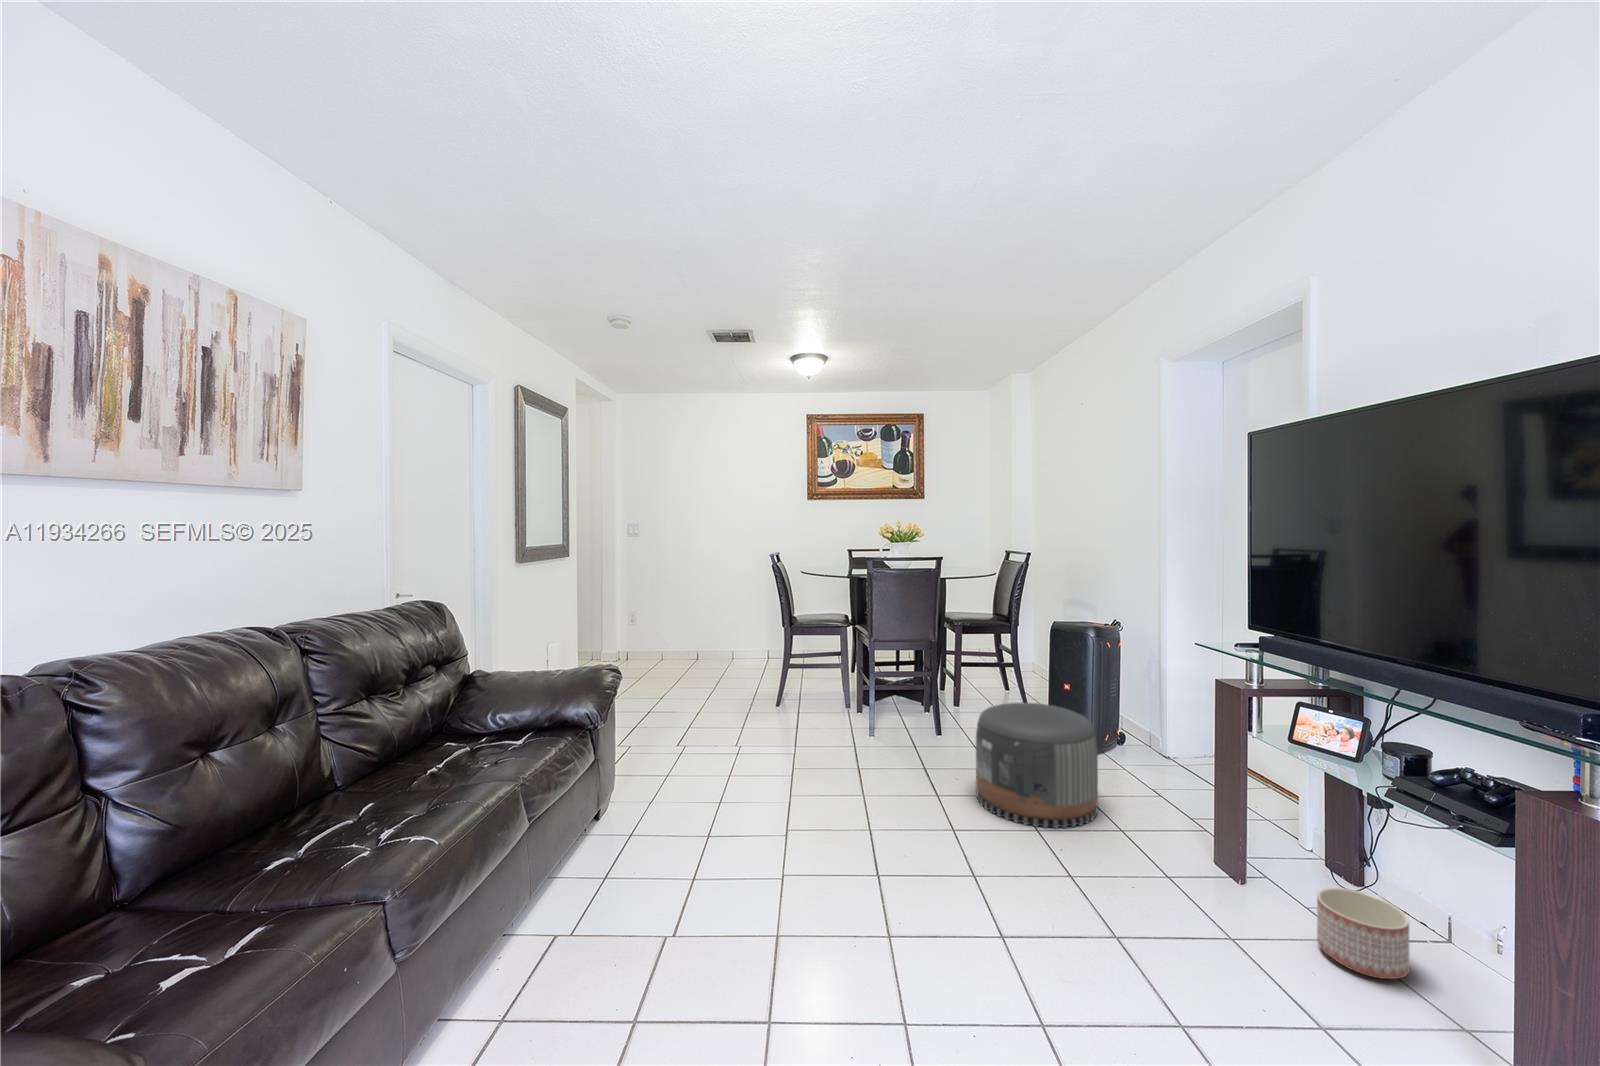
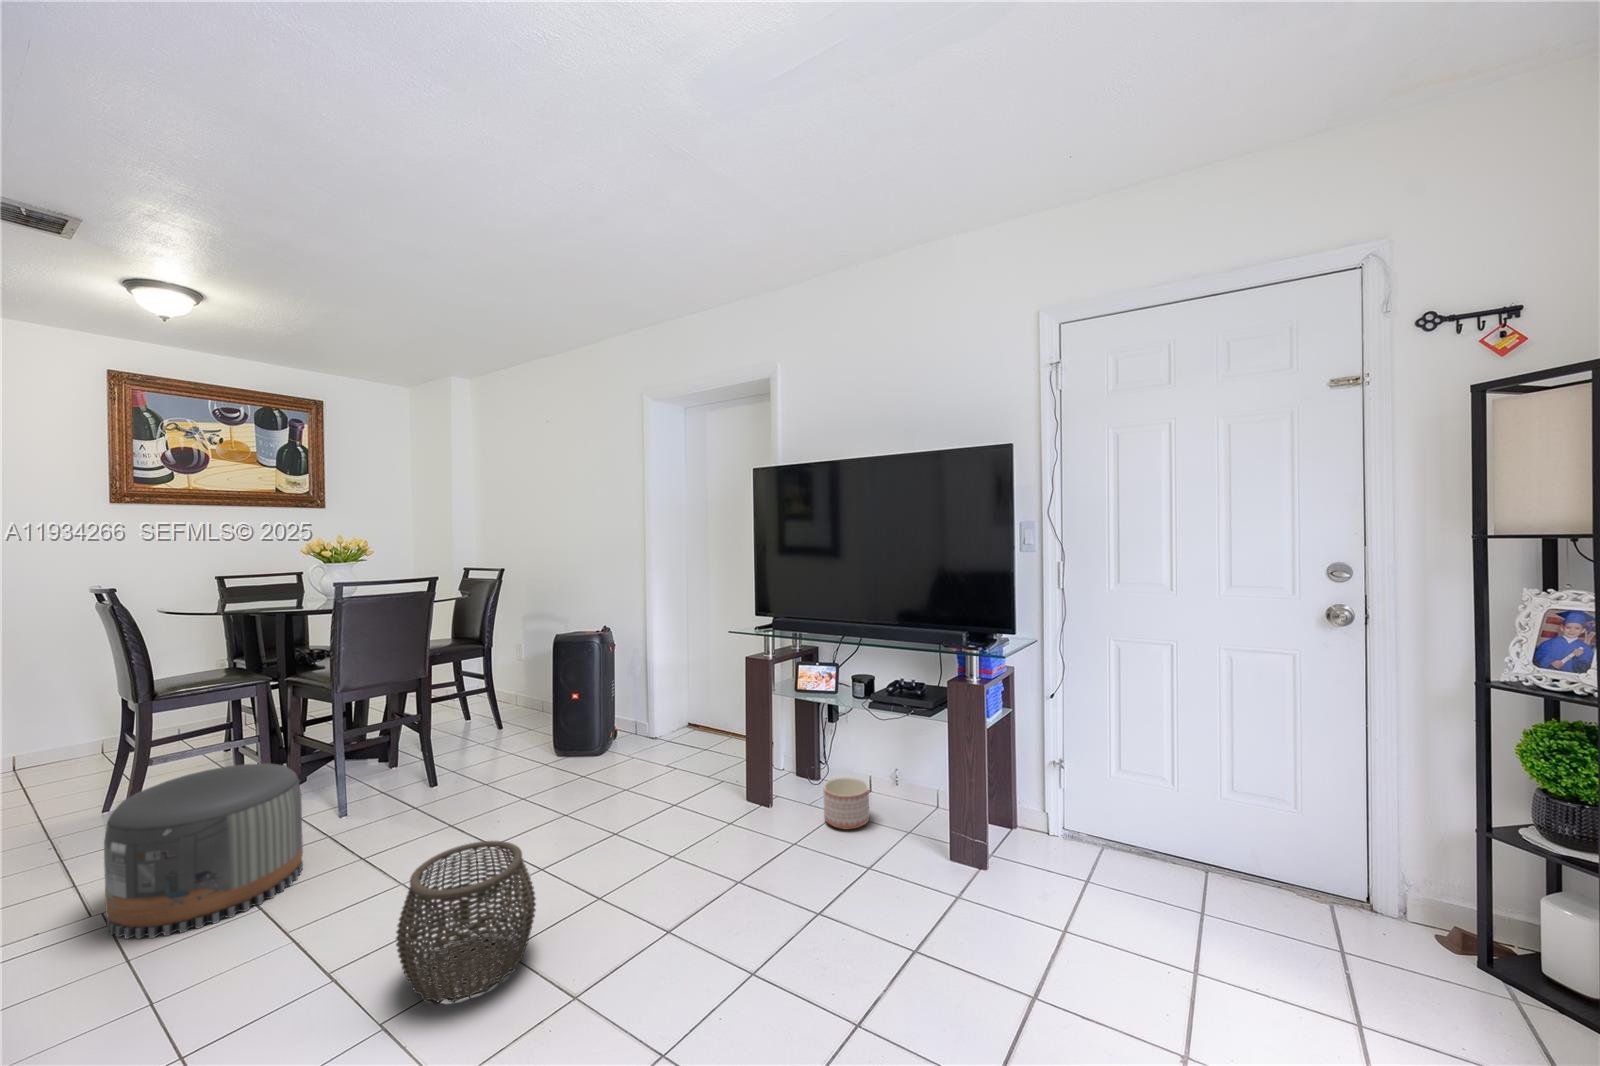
pouf: present [976,703,1098,829] -> present [104,764,303,939]
woven basket: none [812,772,912,891] -> present [396,841,536,1002]

